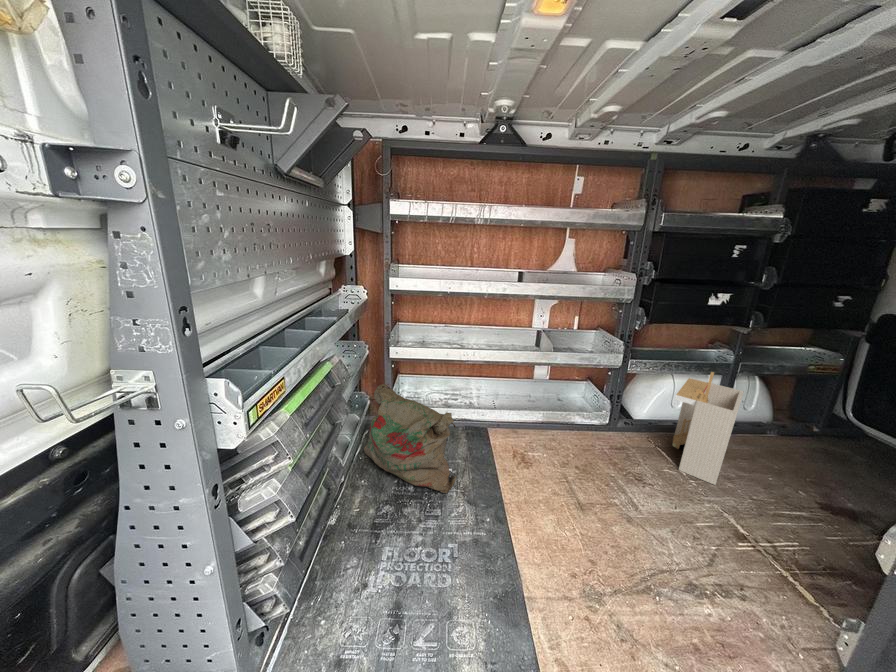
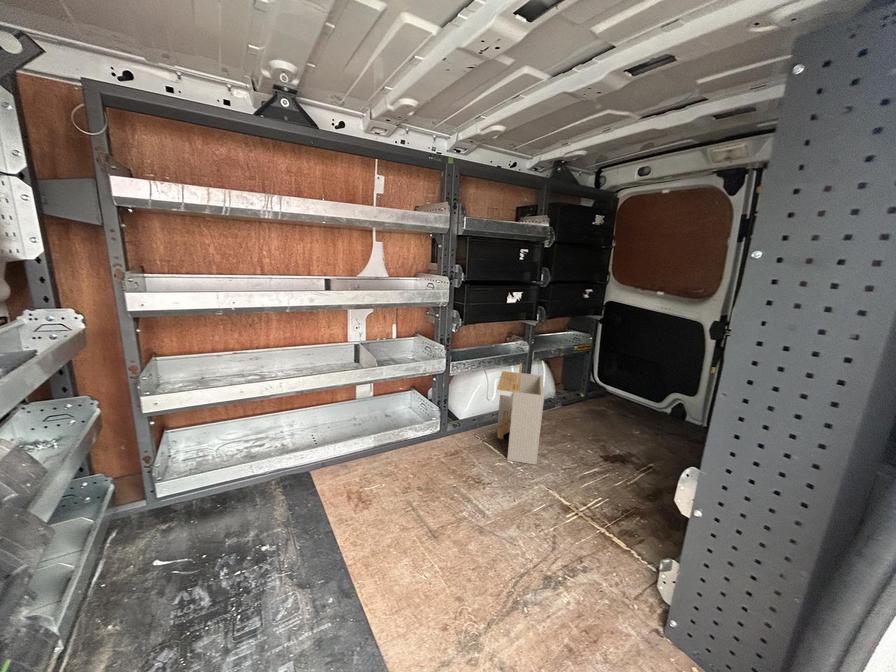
bag: present [364,384,456,493] -> none [106,456,277,597]

